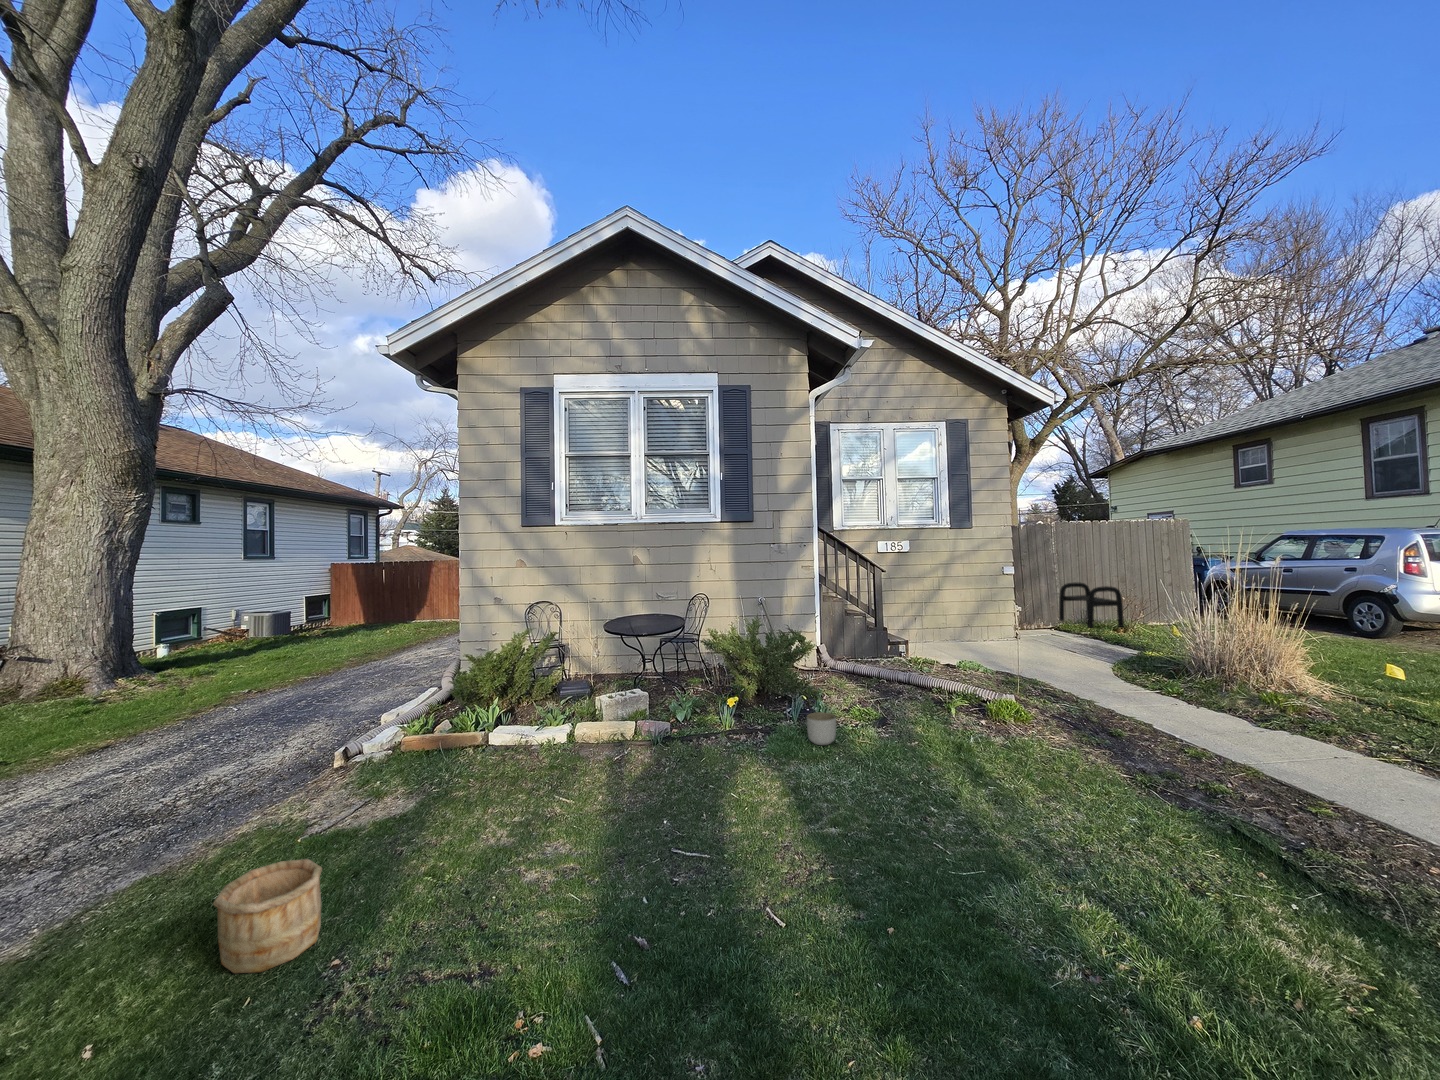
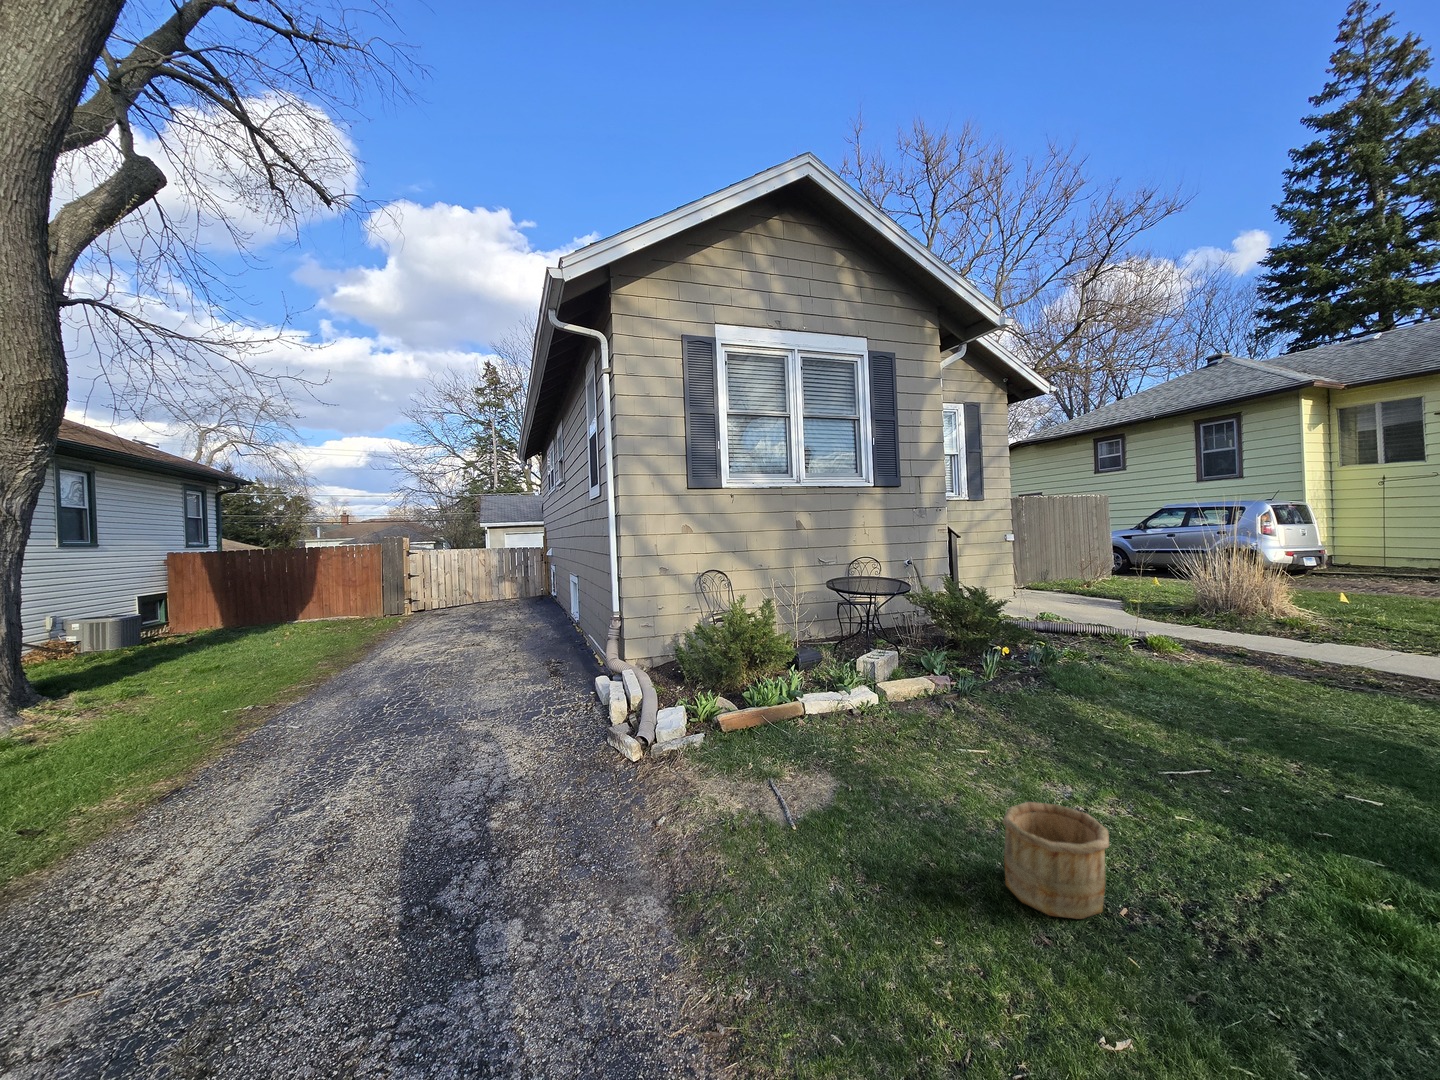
bench: present [1059,582,1124,628] -> none [1018,550,1077,588]
planter: present [807,712,836,745] -> none [1084,650,1115,678]

